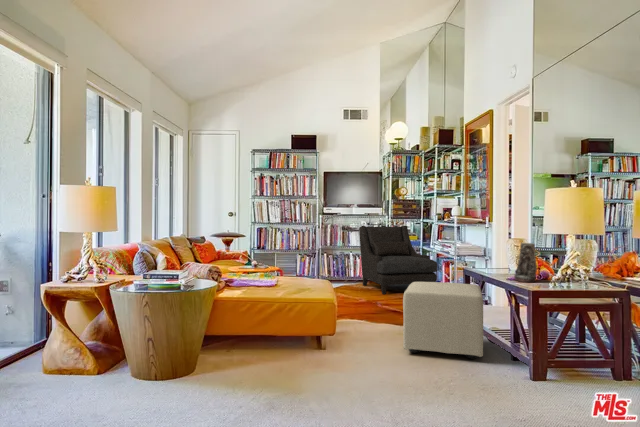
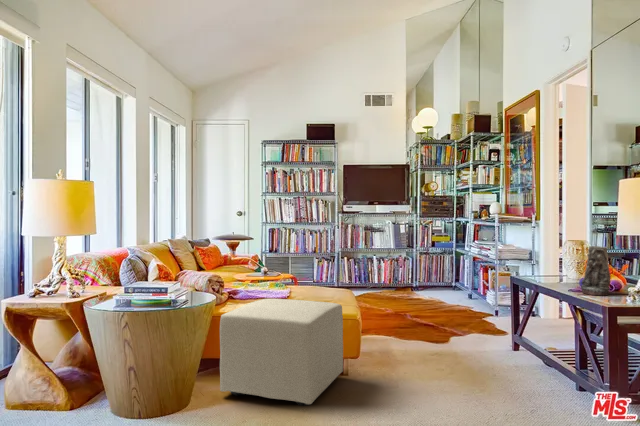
armchair: present [359,226,437,294] -> none [383,225,474,304]
ottoman: present [403,282,483,359] -> present [220,299,343,406]

